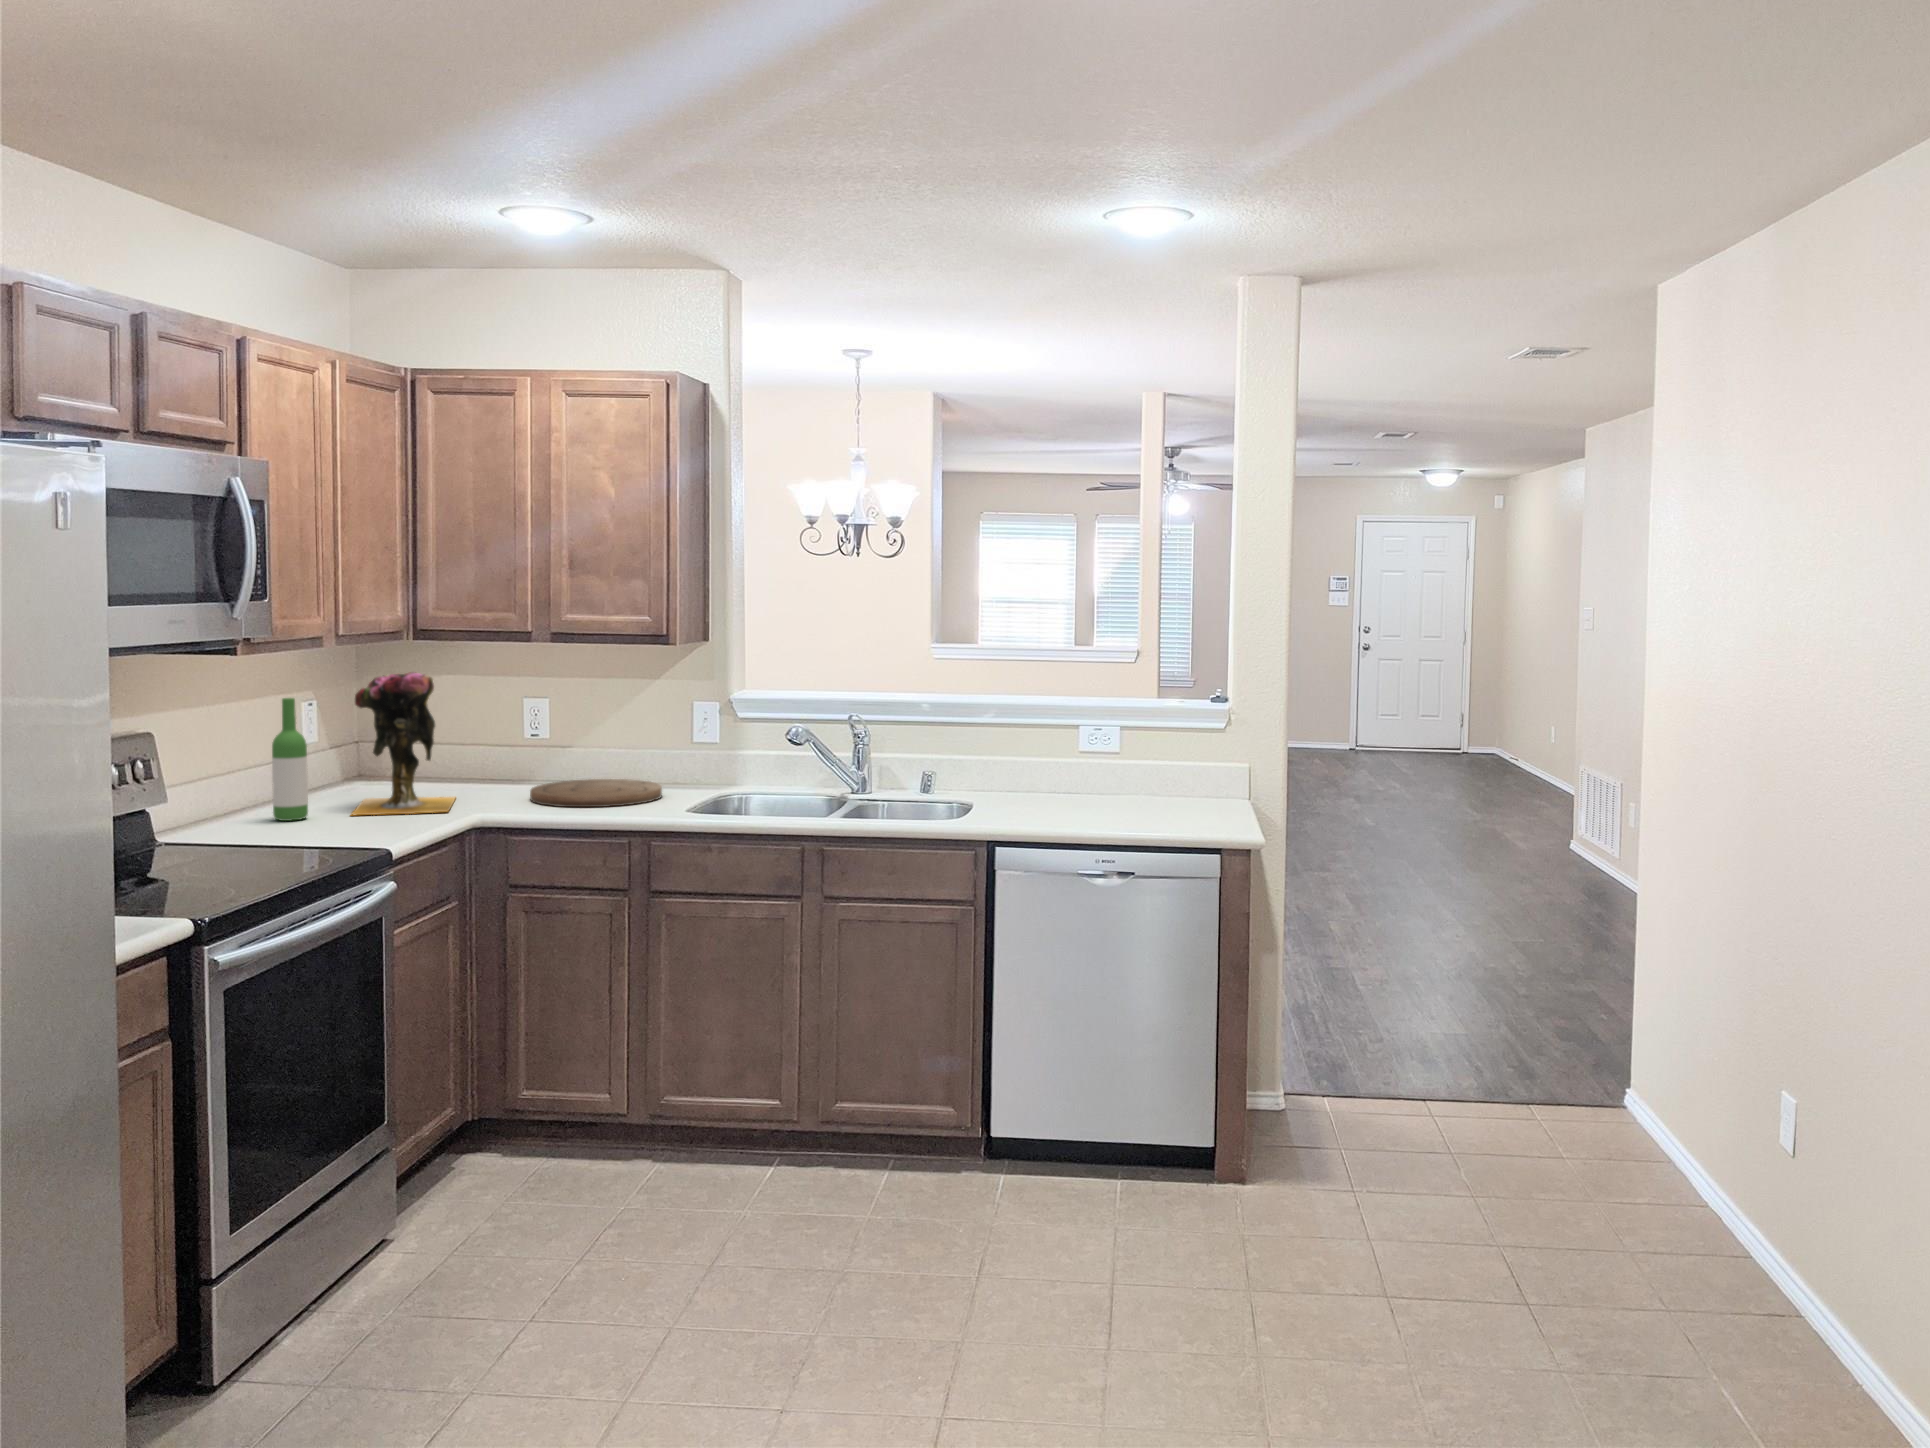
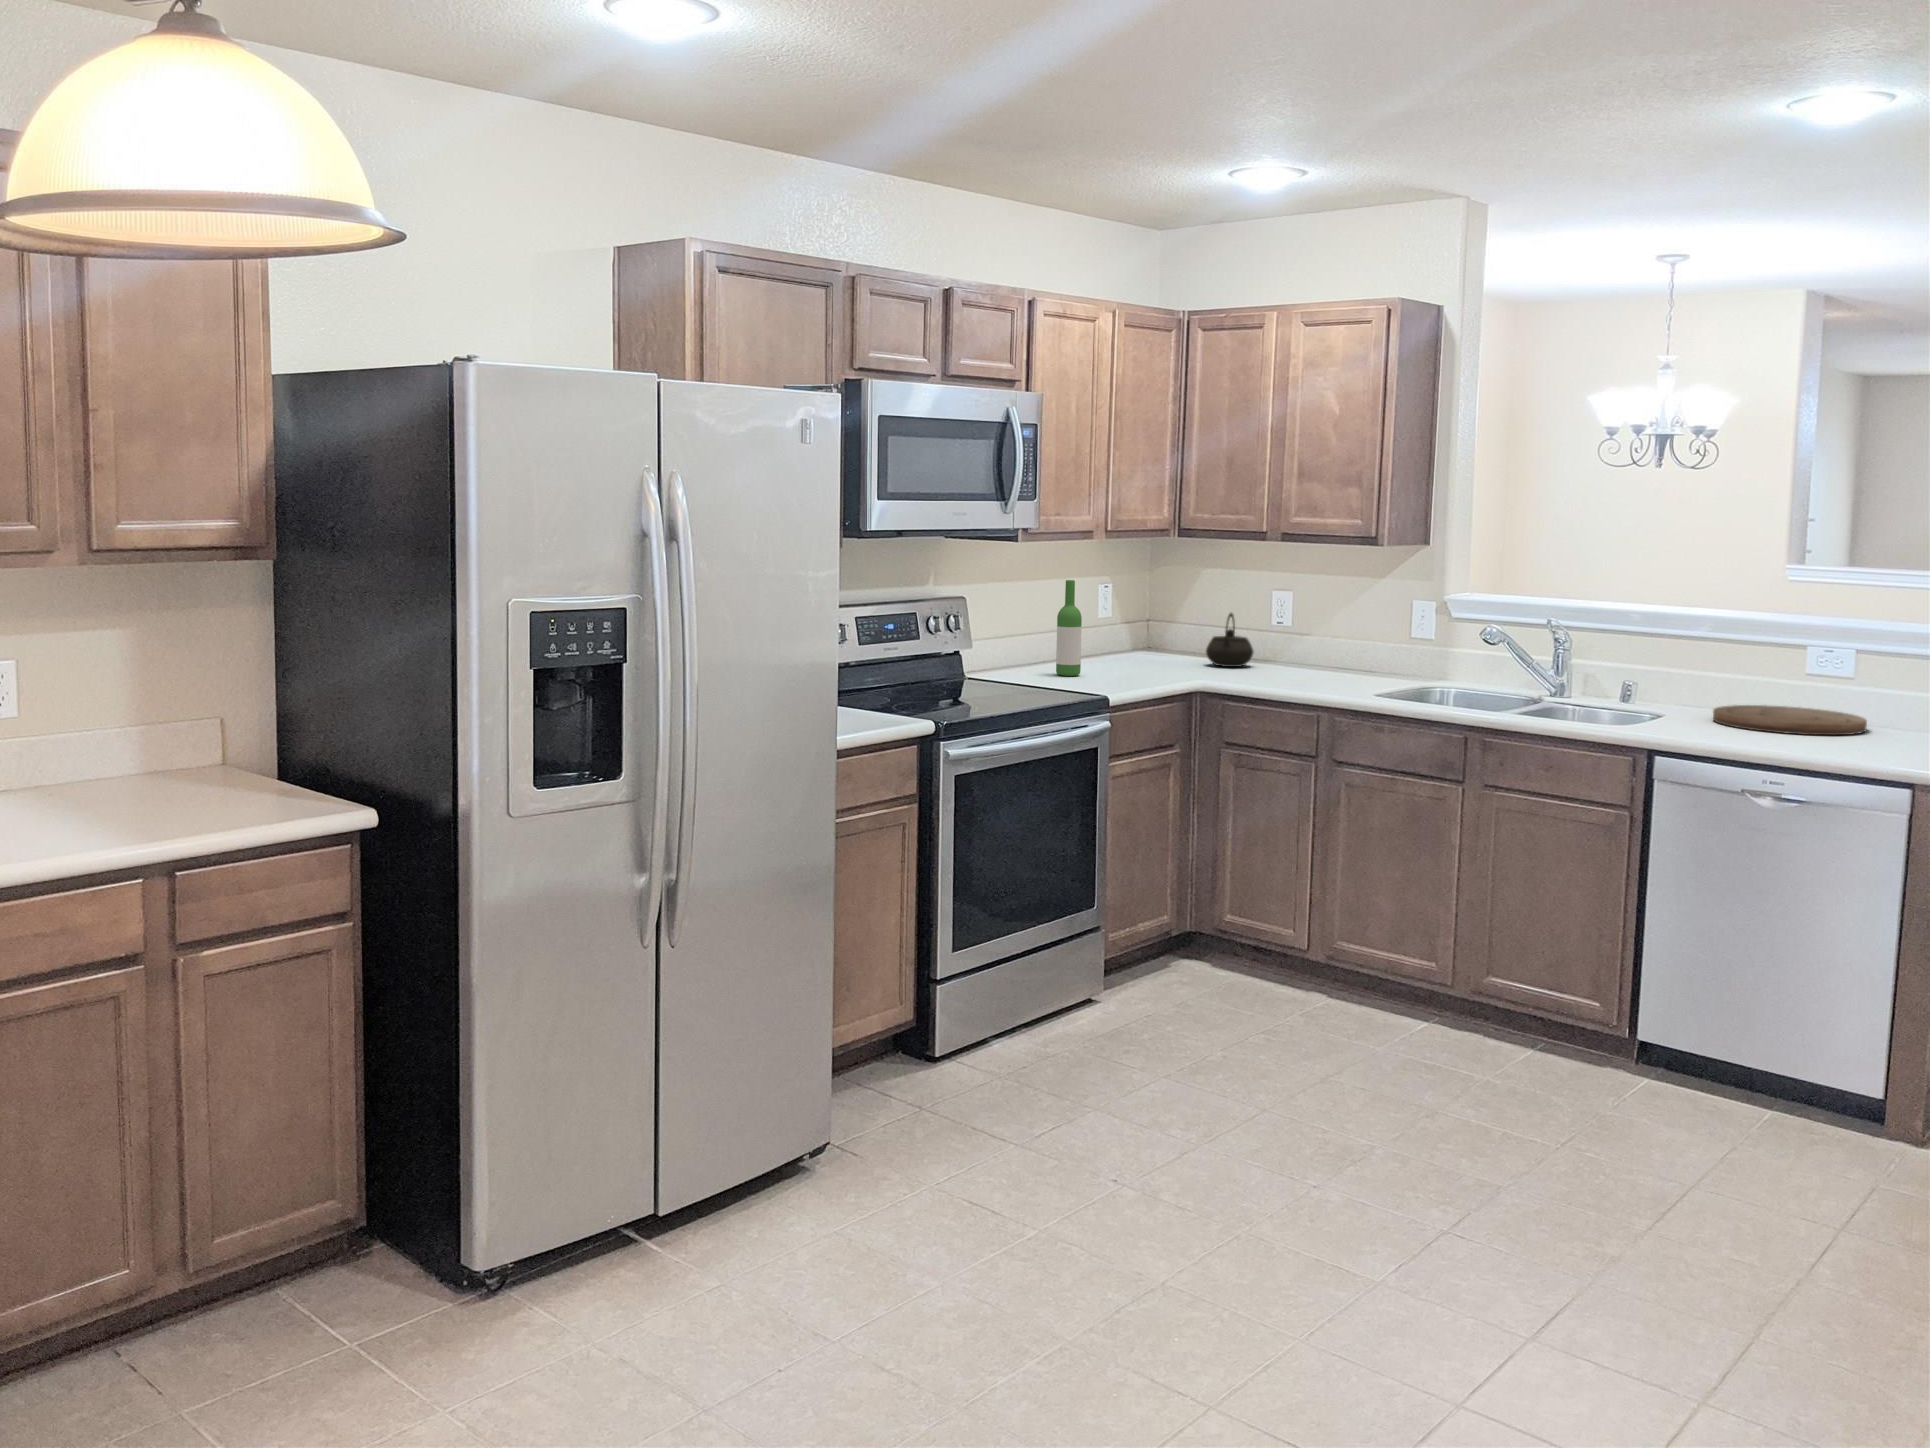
vase: present [350,672,455,816] -> none [1110,564,1201,680]
kettle: none [449,724,508,787] -> present [1206,613,1253,667]
cutting board: present [530,779,662,807] -> present [1713,705,1867,735]

